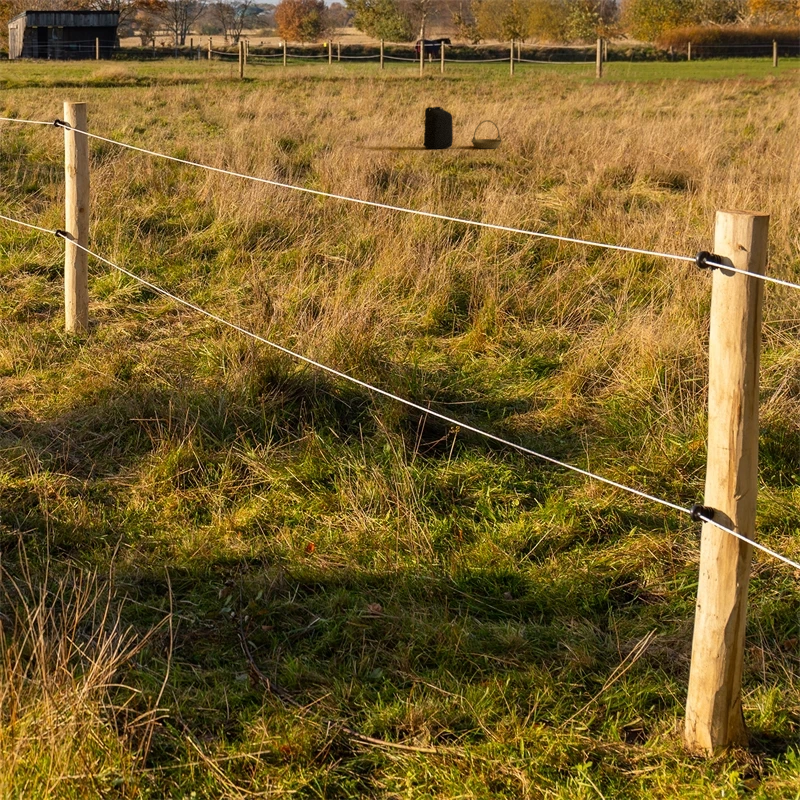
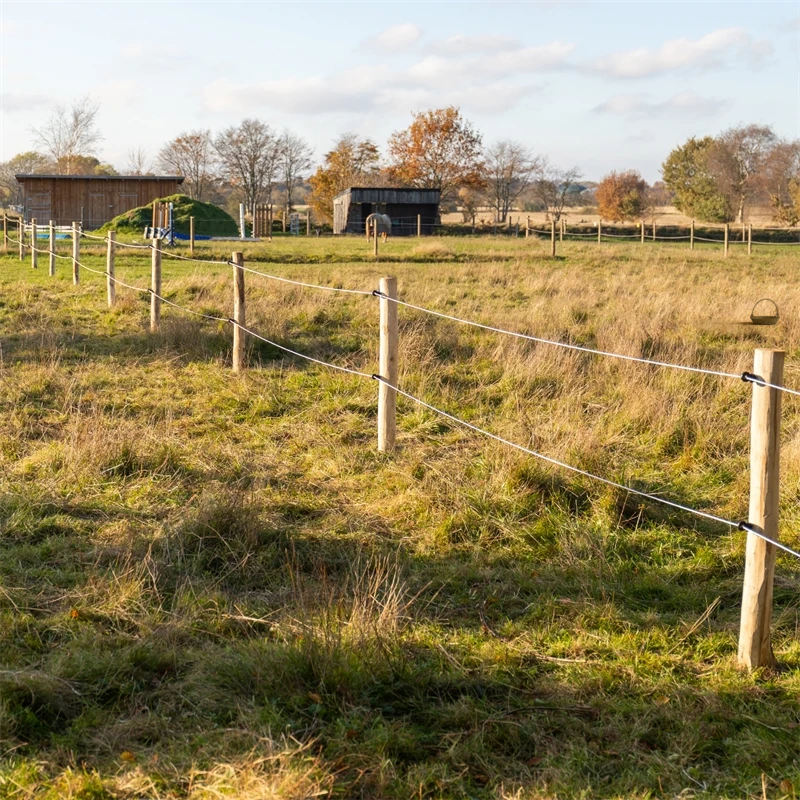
backpack: present [423,107,453,149] -> none [703,286,732,324]

